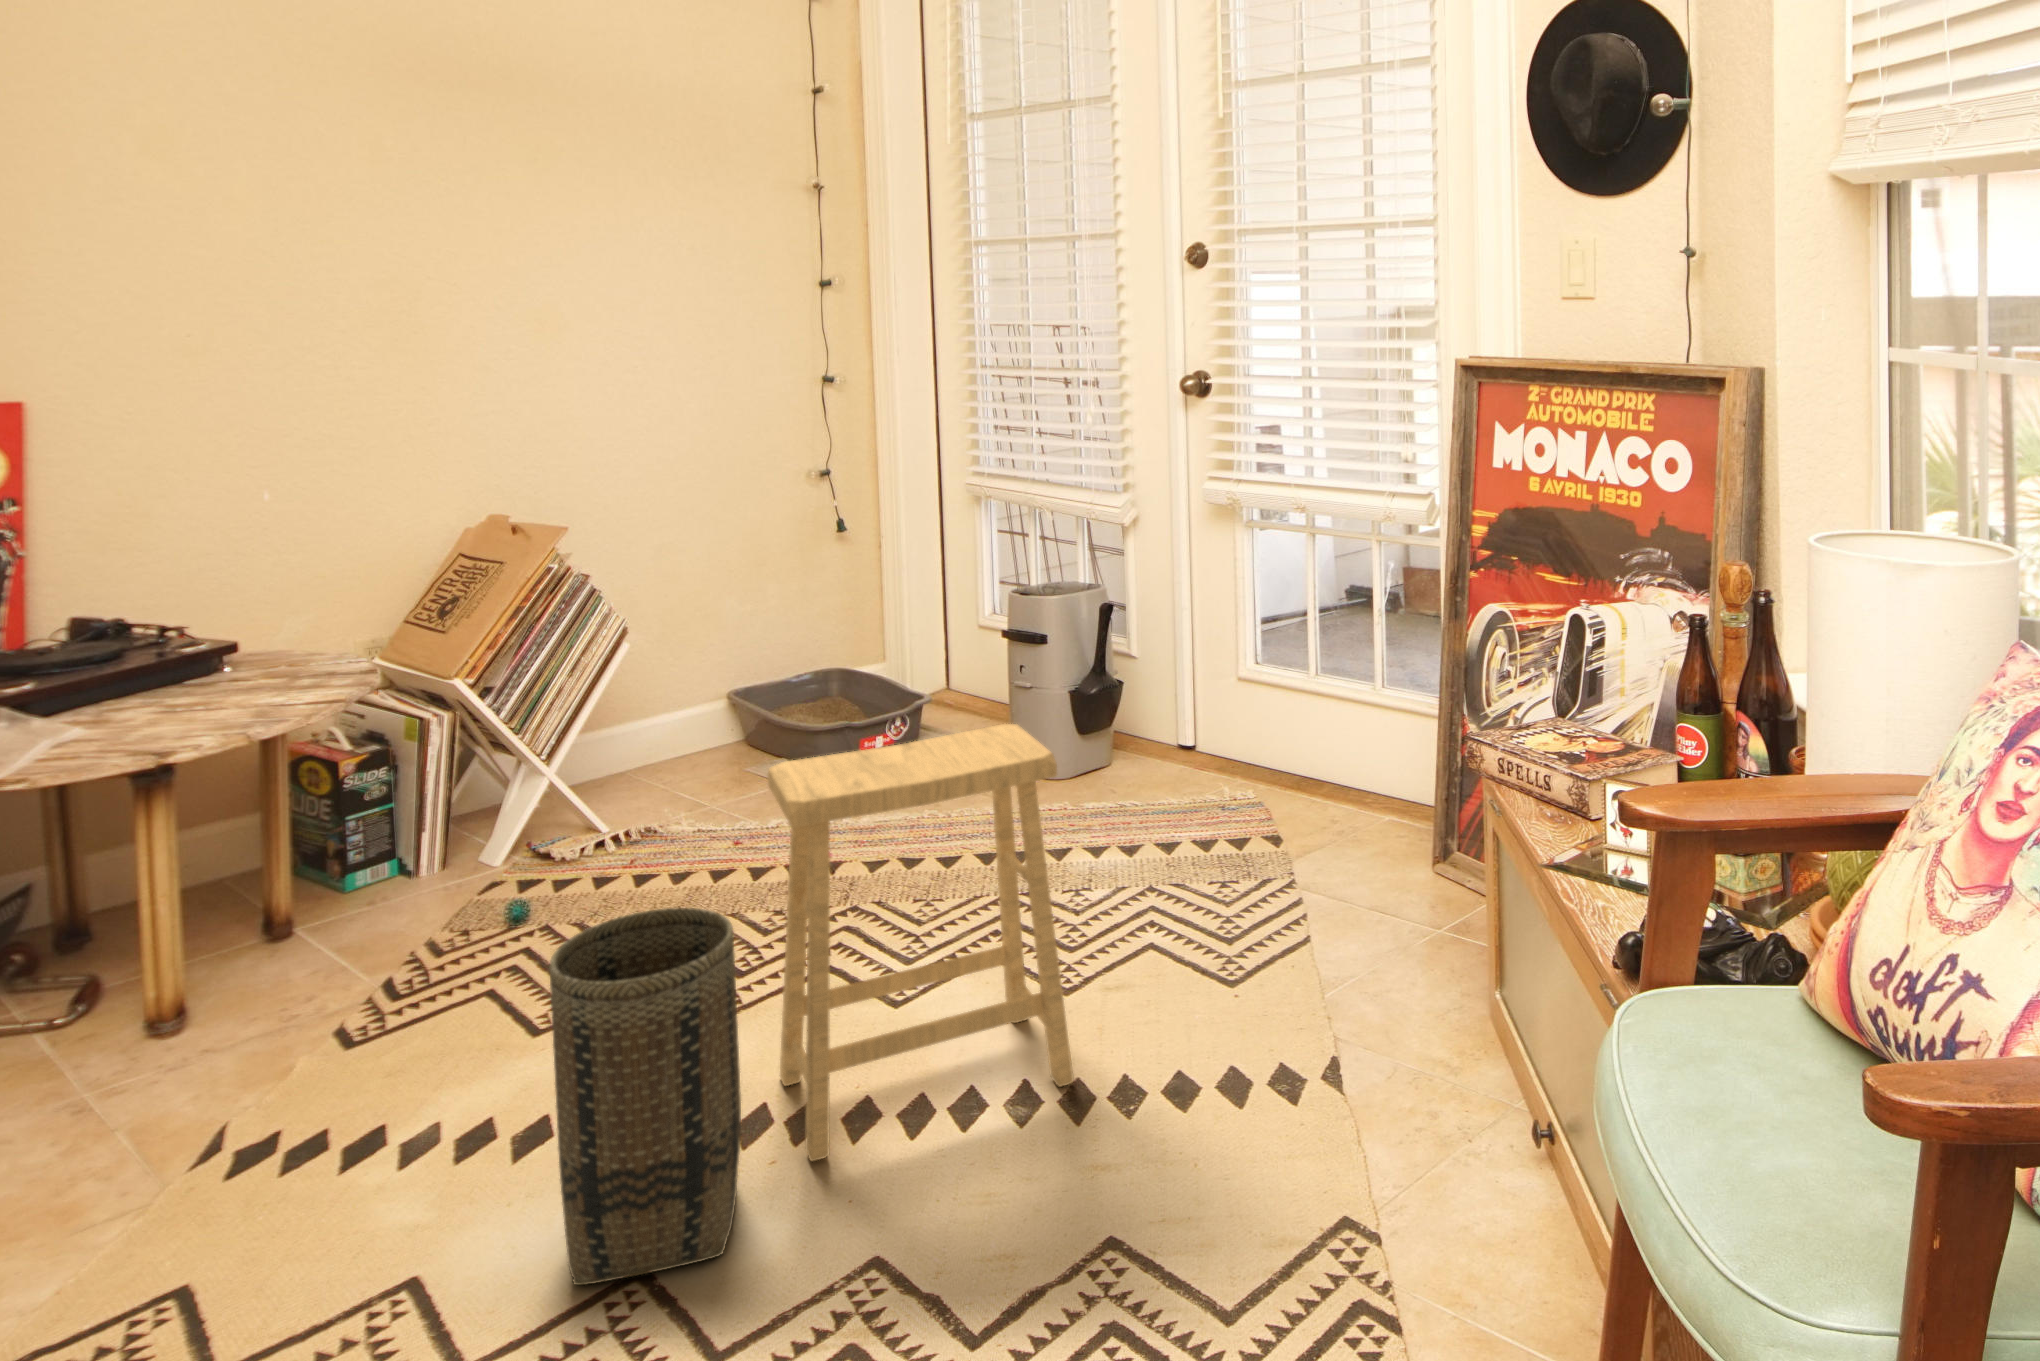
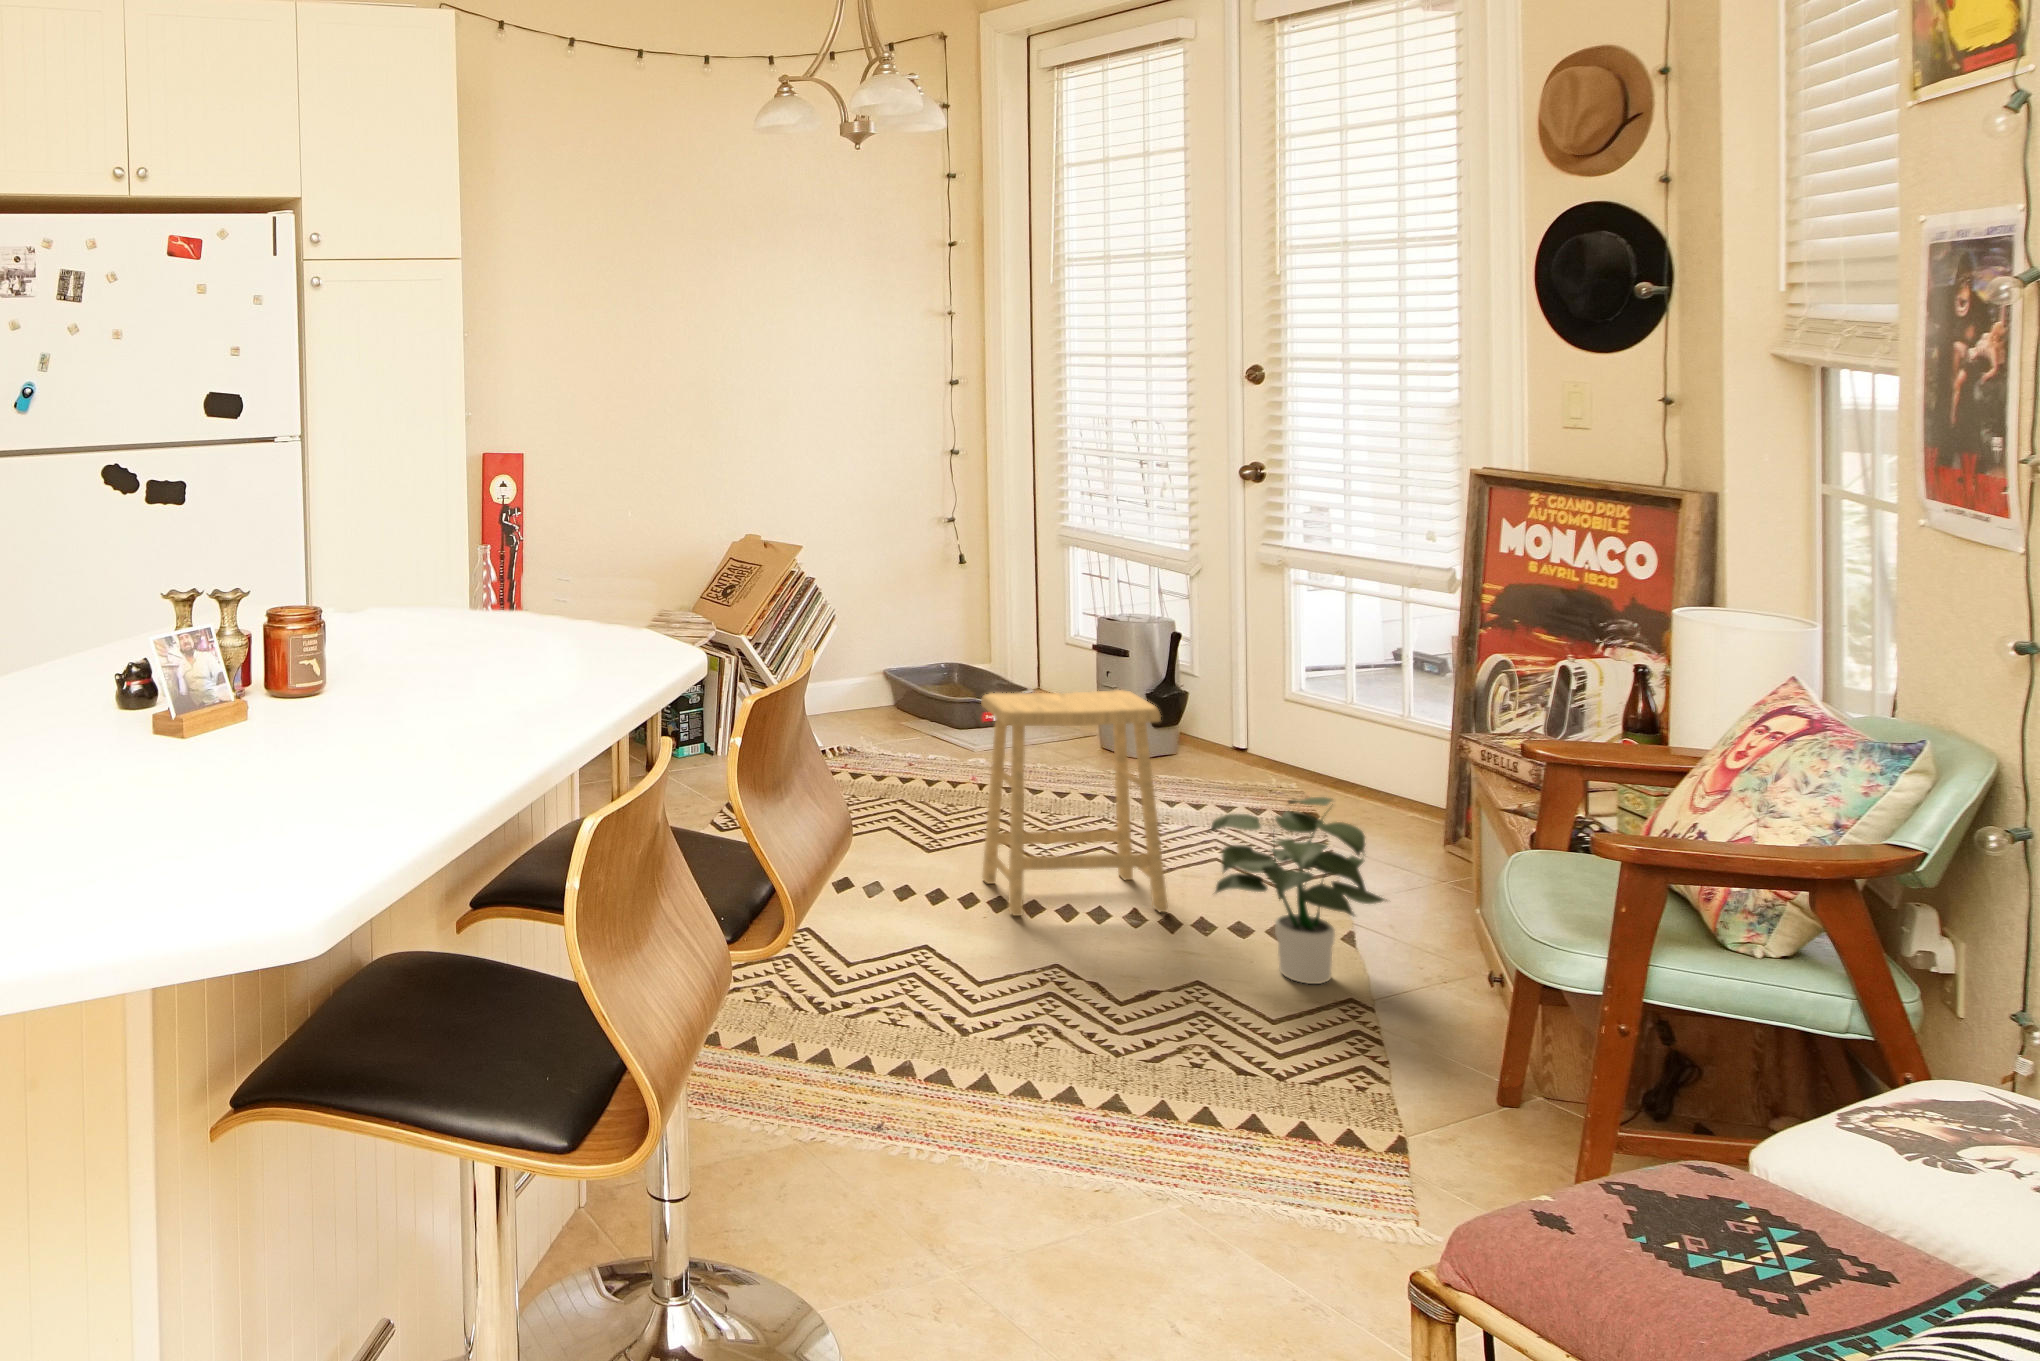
potted plant: none [1121,874,1394,1204] -> present [1211,797,1385,984]
basket: present [549,908,741,1285] -> none [889,759,980,942]

